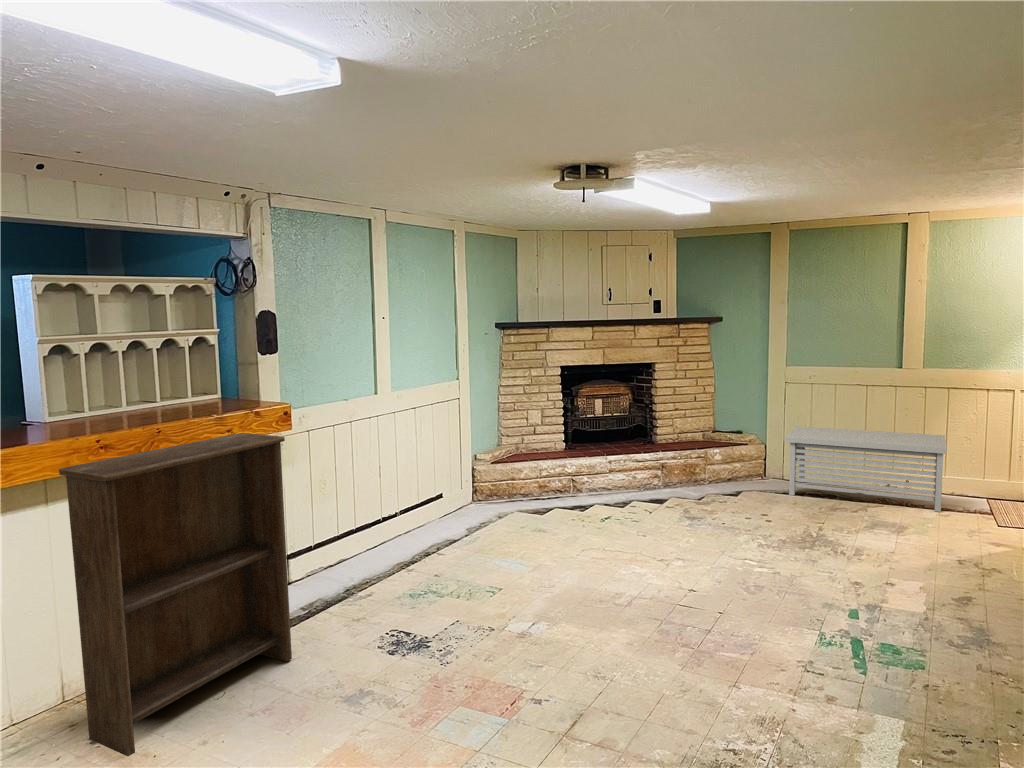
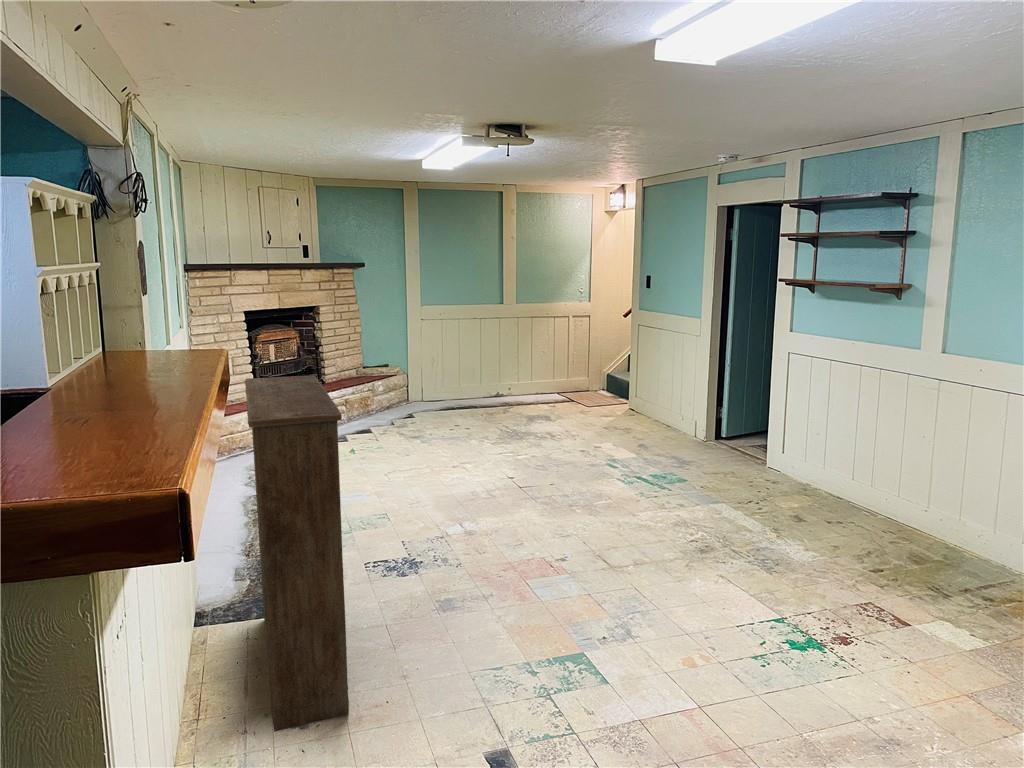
storage bench: present [785,426,947,512] -> none [431,352,547,410]

